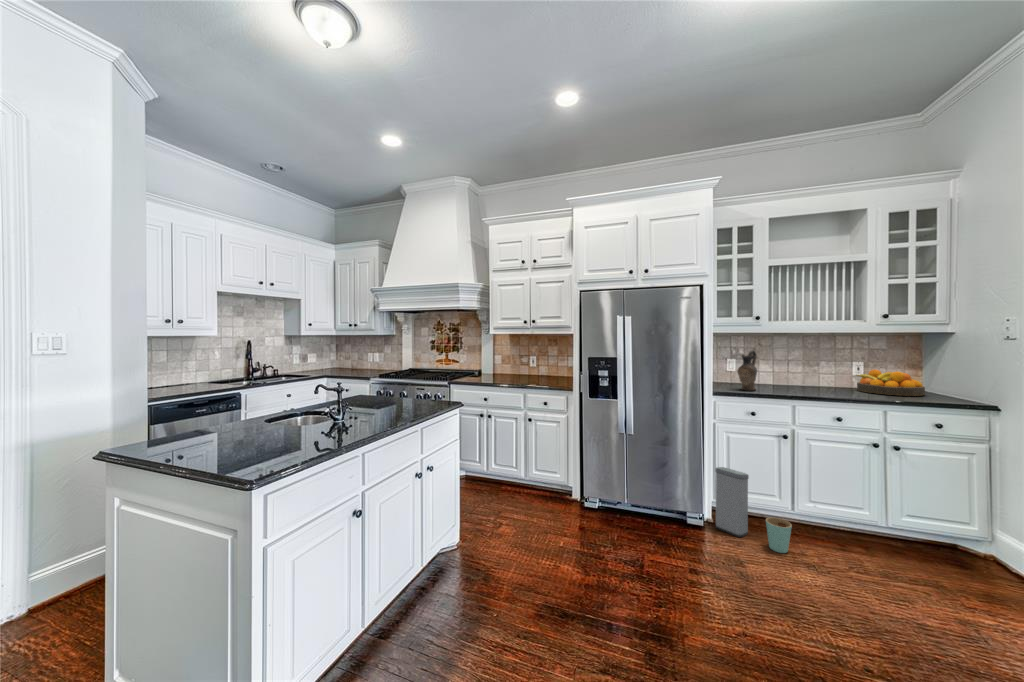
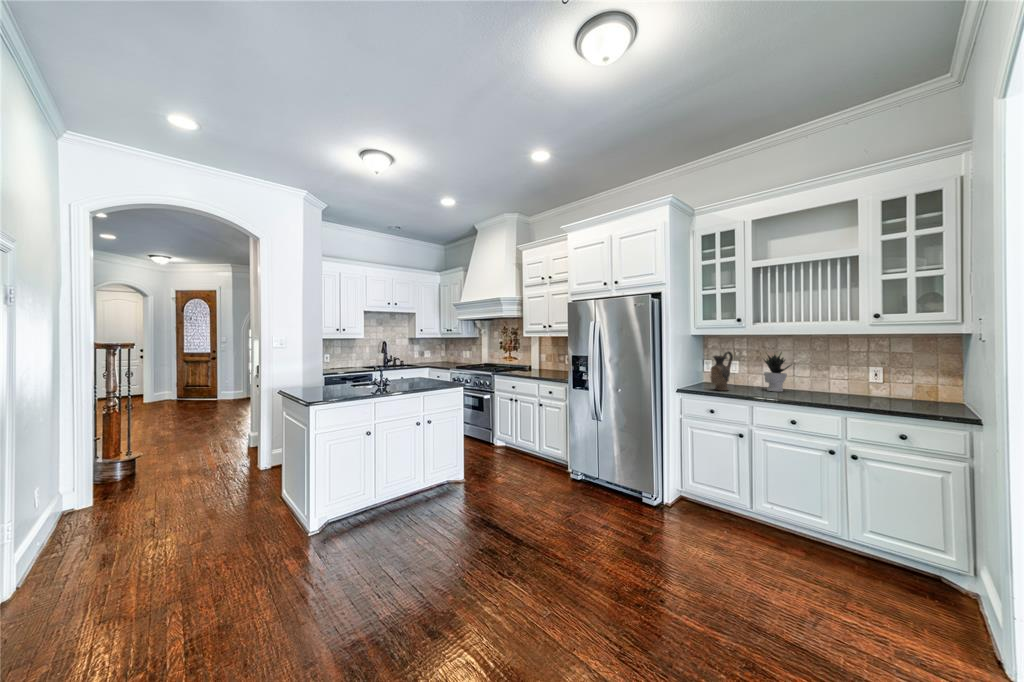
potted plant: none [773,349,805,388] -> present [763,352,792,392]
fruit bowl: present [856,370,925,396] -> none [852,375,932,405]
trash can: present [715,467,792,553] -> none [670,459,721,543]

